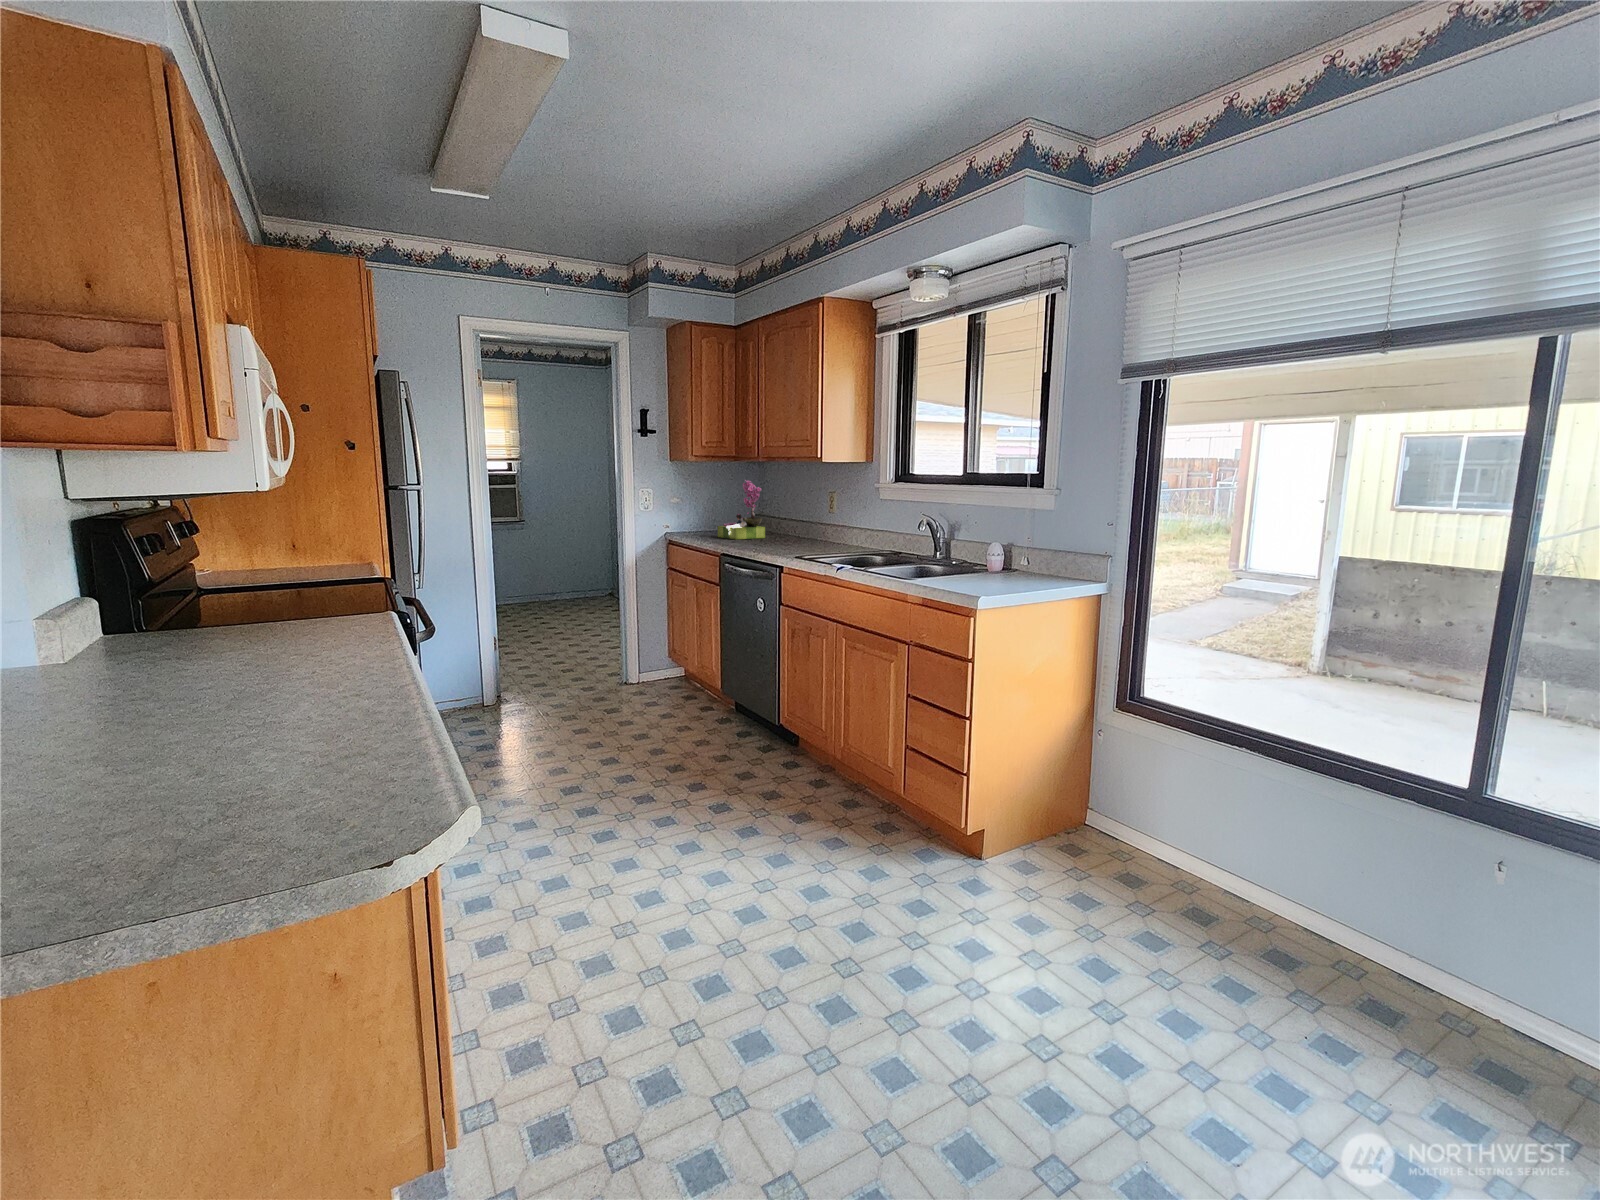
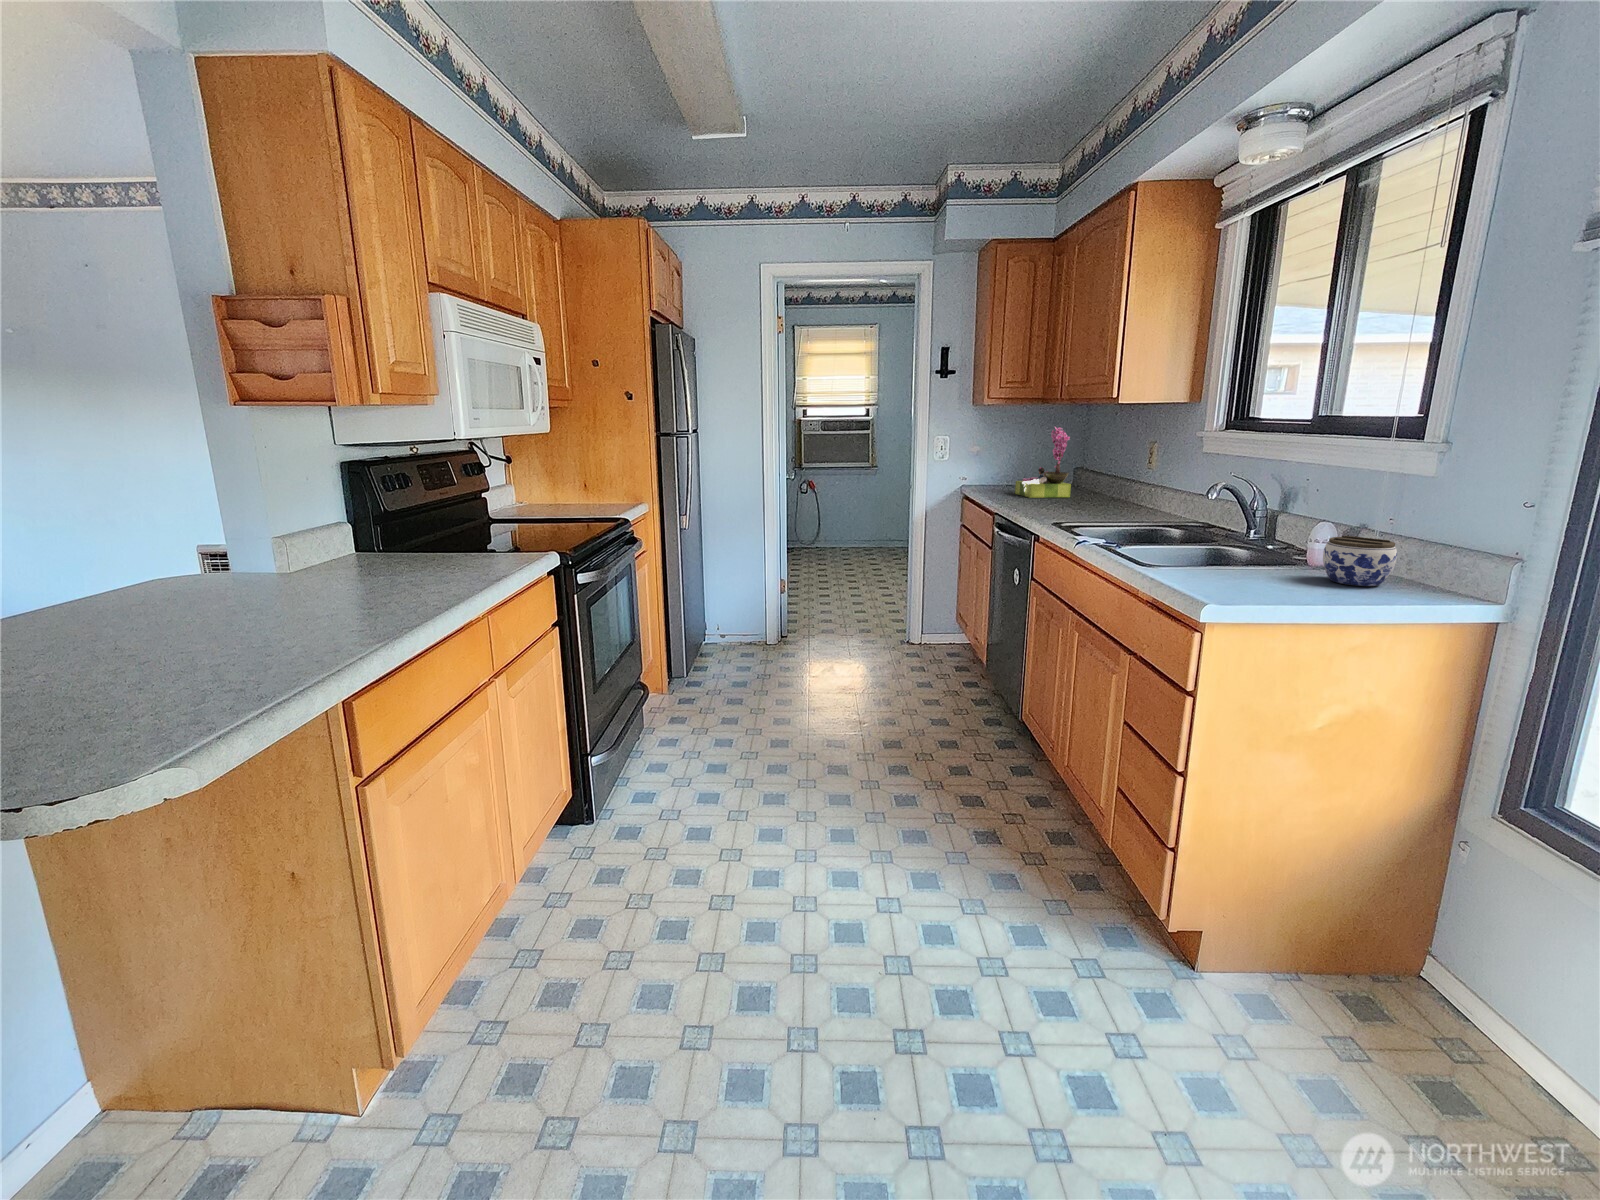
jar: none [1007,550,1047,581] -> present [1323,536,1397,586]

